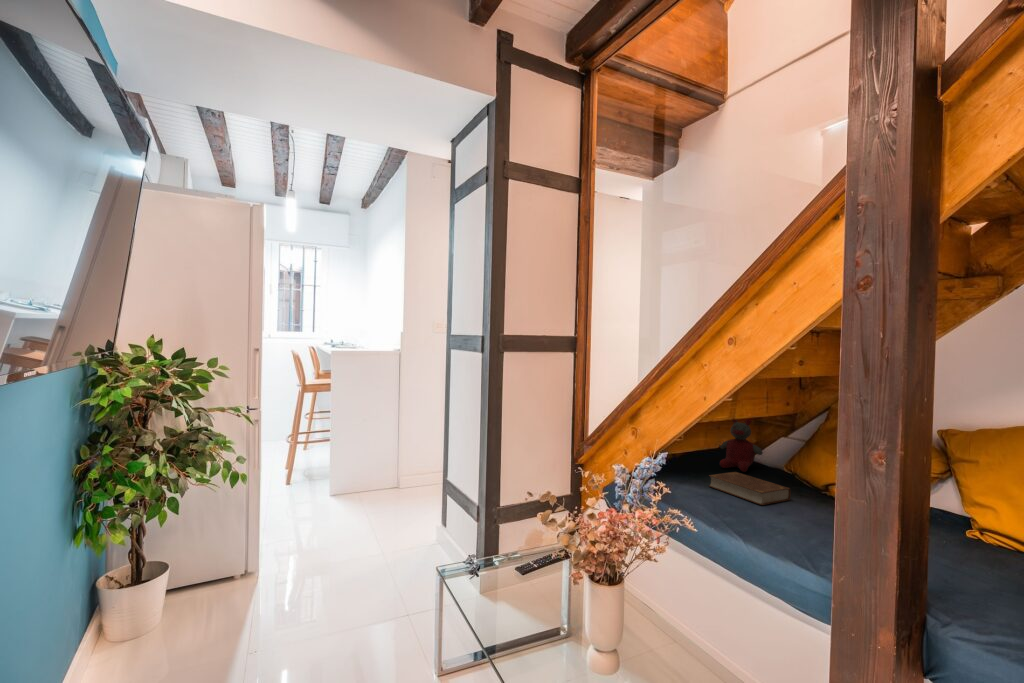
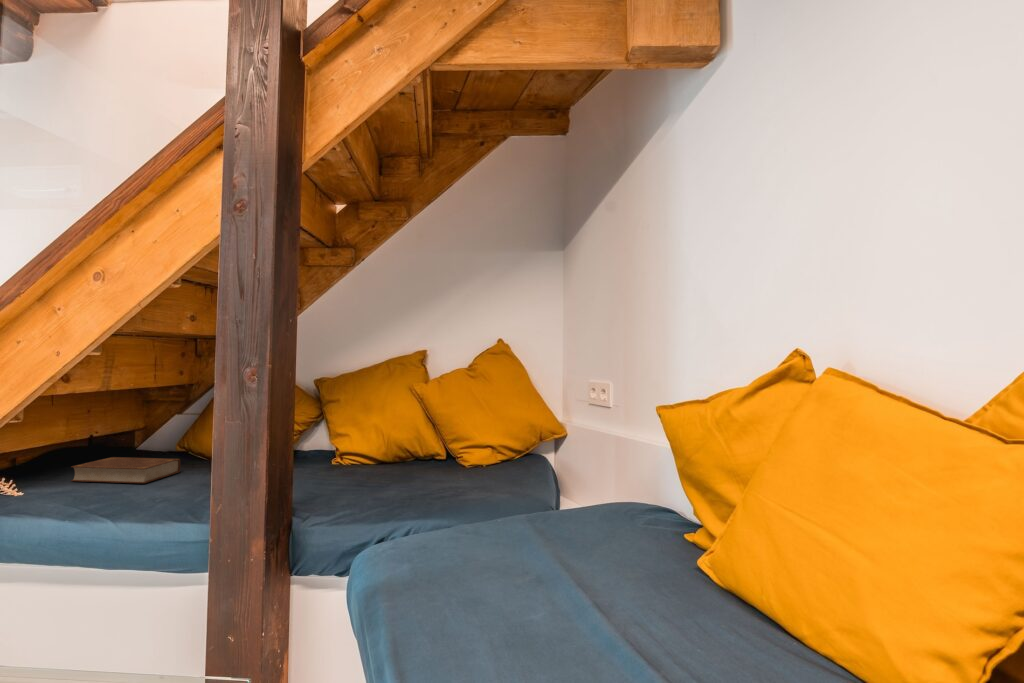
stuffed bear: present [719,419,763,472] -> none [90,395,150,460]

